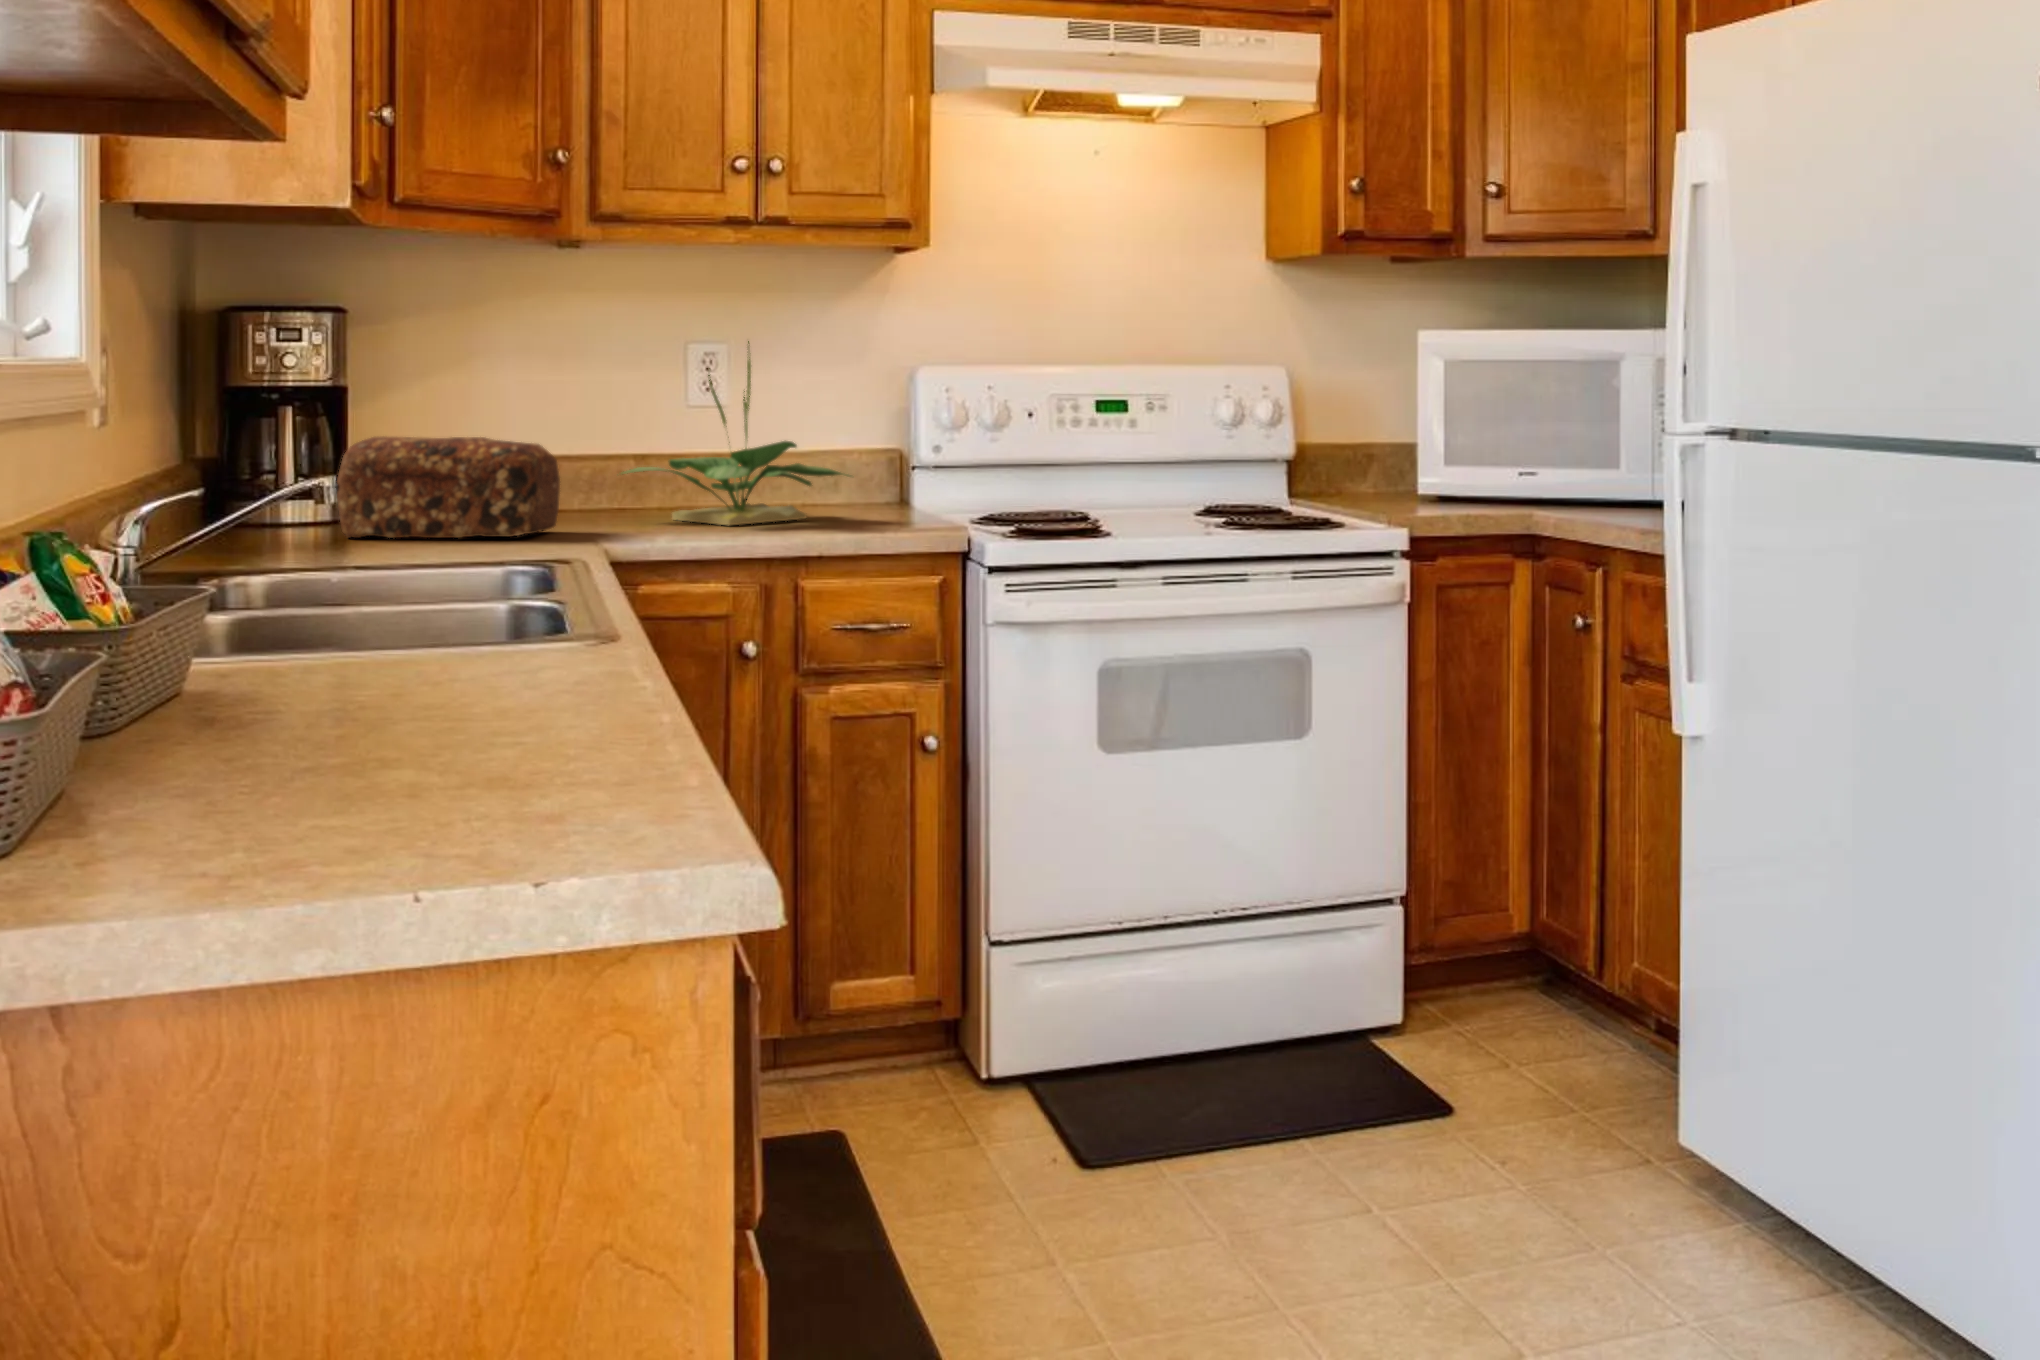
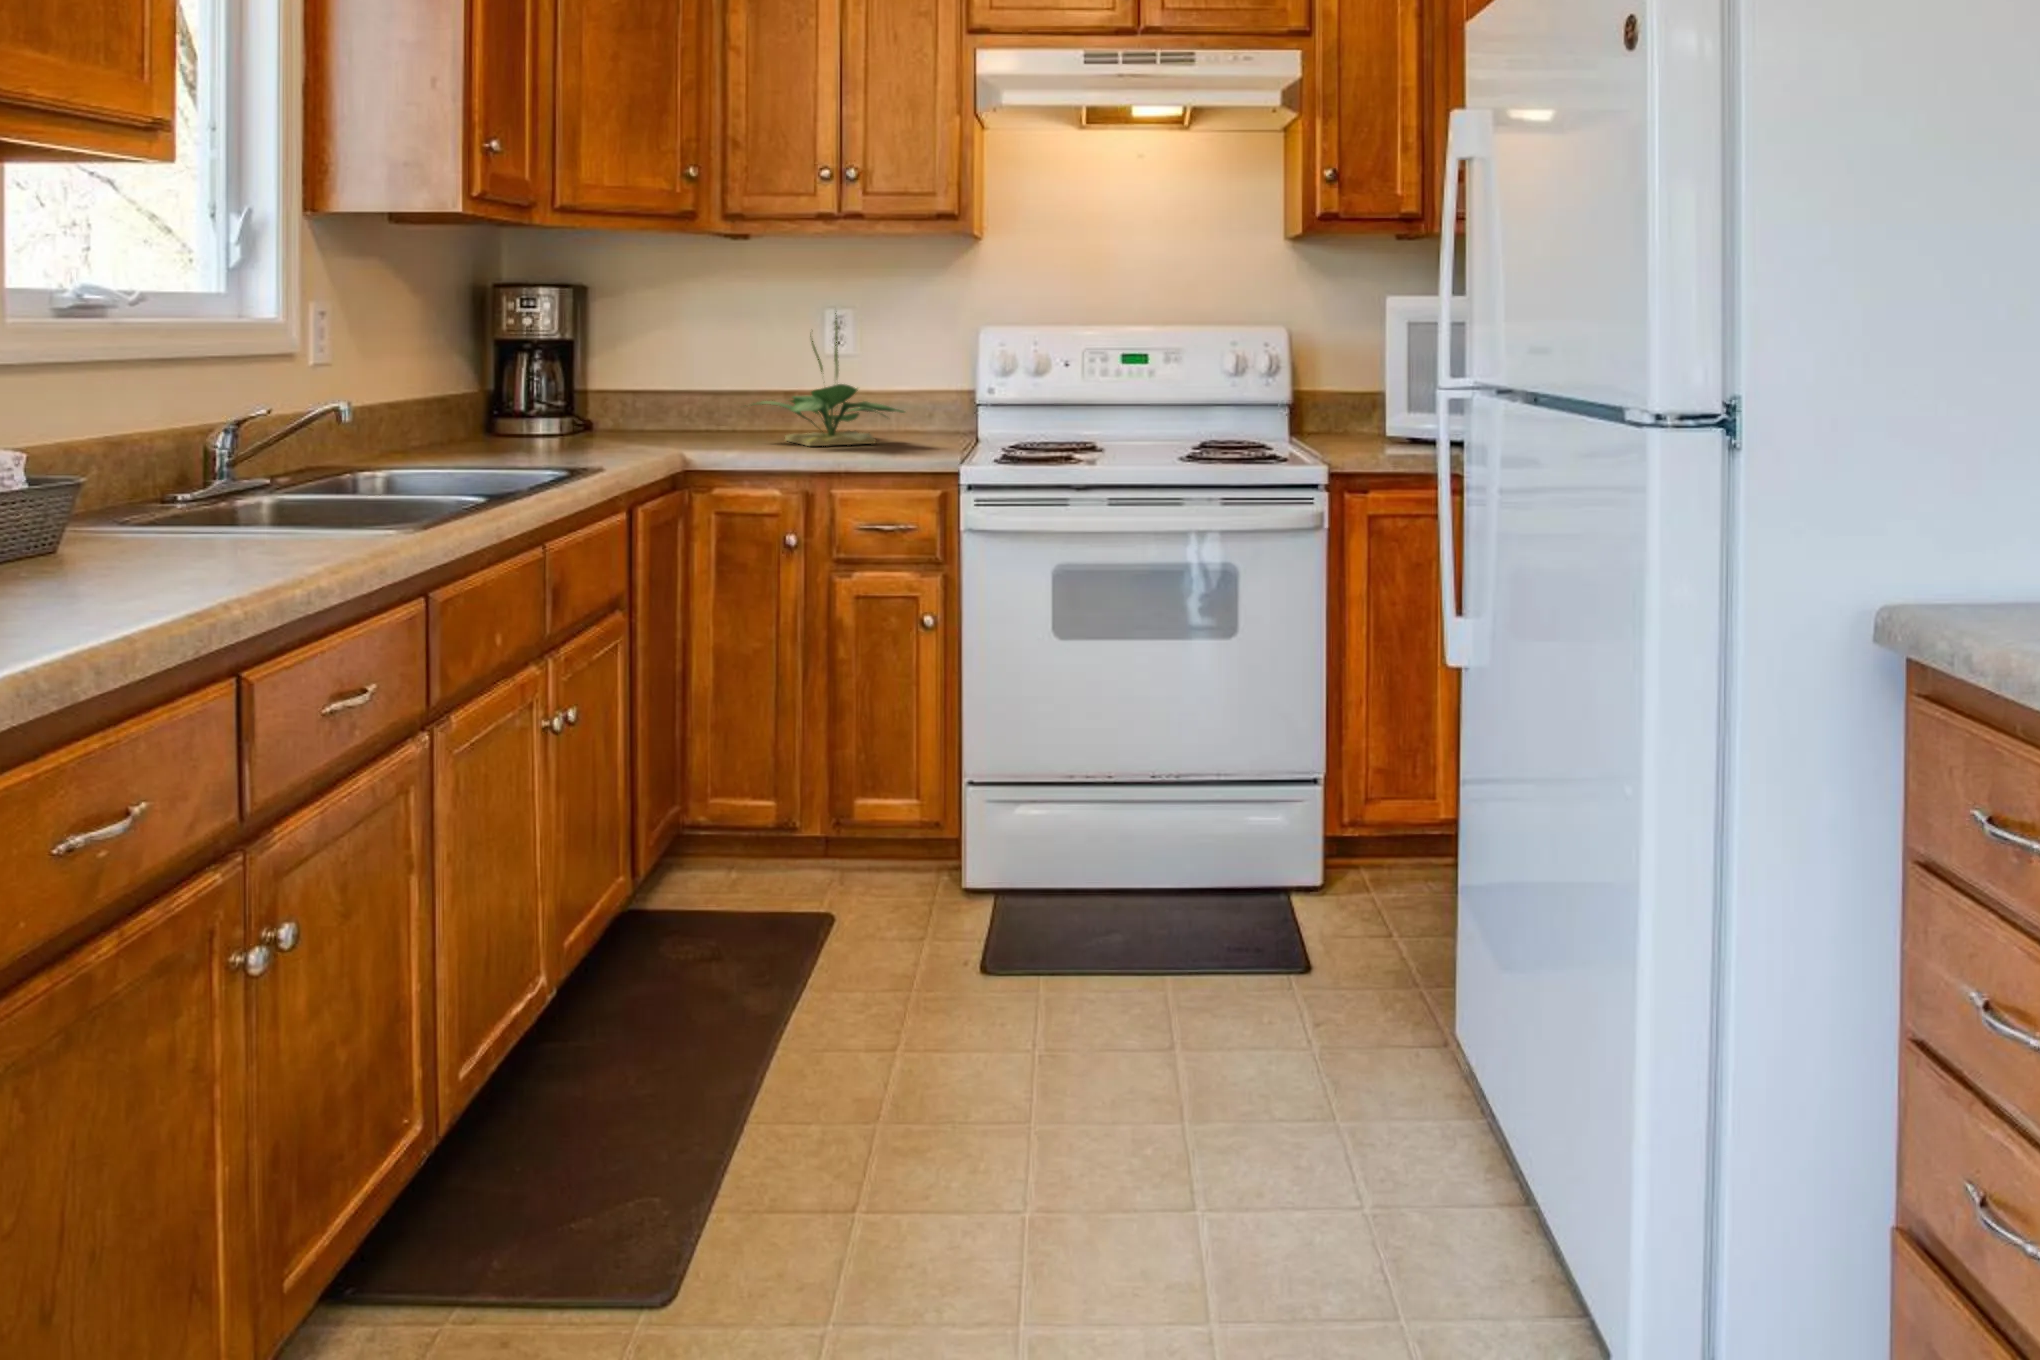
bread loaf: present [337,436,560,538] -> none [533,375,687,448]

